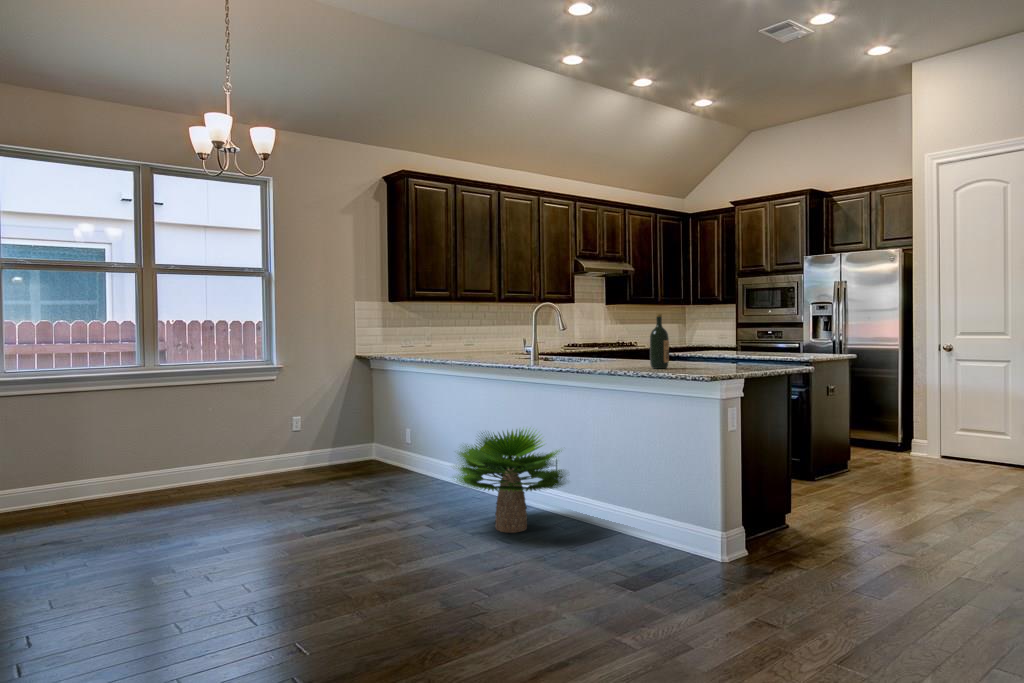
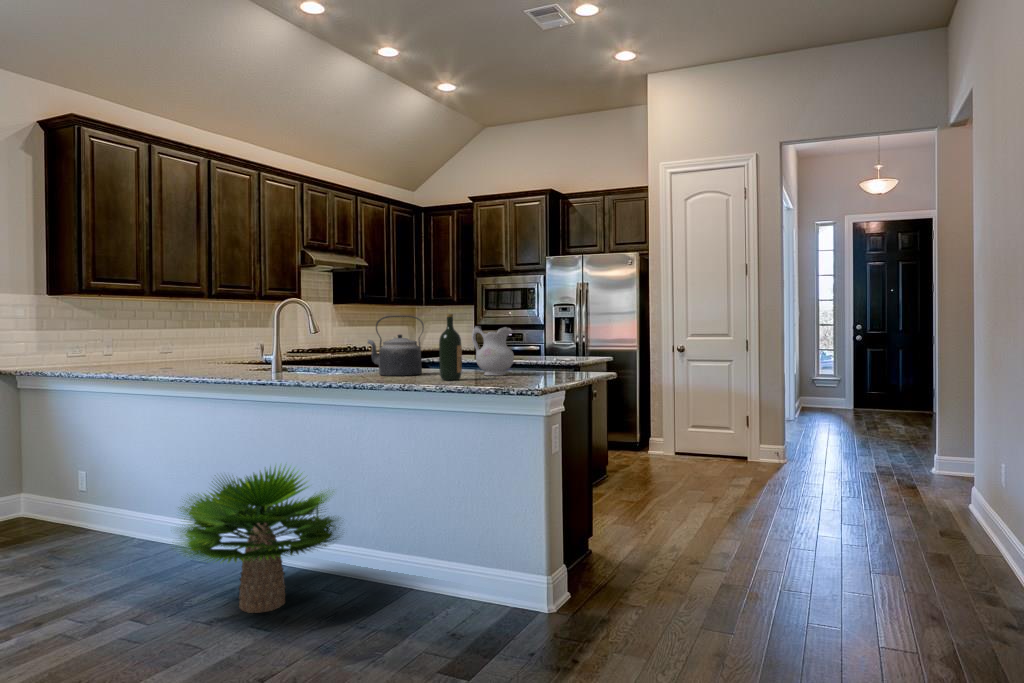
kettle: none [601,316,646,365] -> present [368,316,424,376]
ceramic pitcher: none [686,324,722,367] -> present [472,326,514,376]

